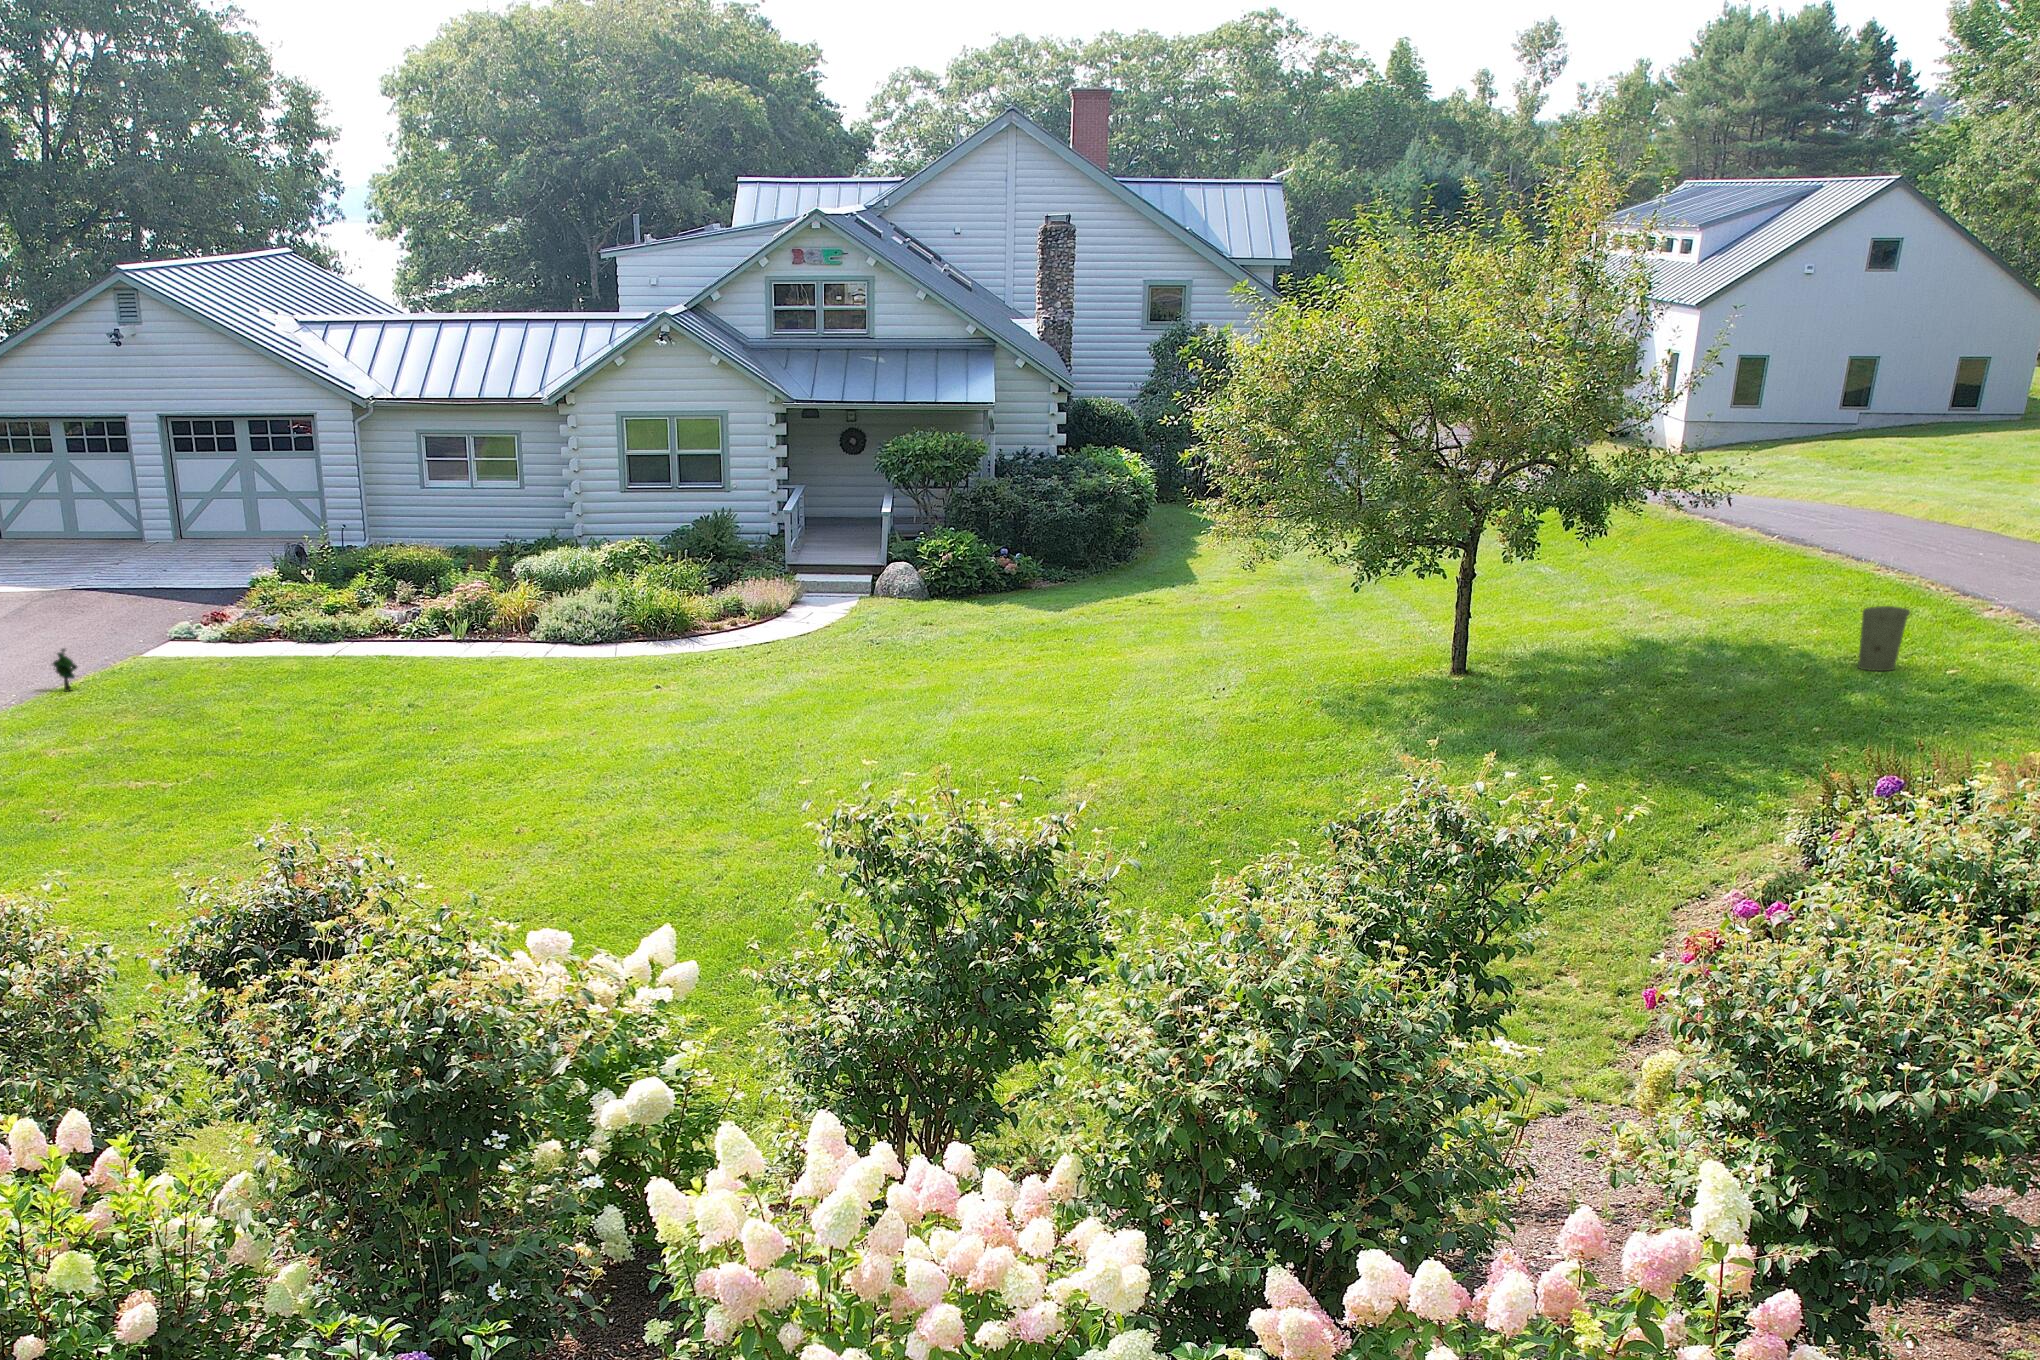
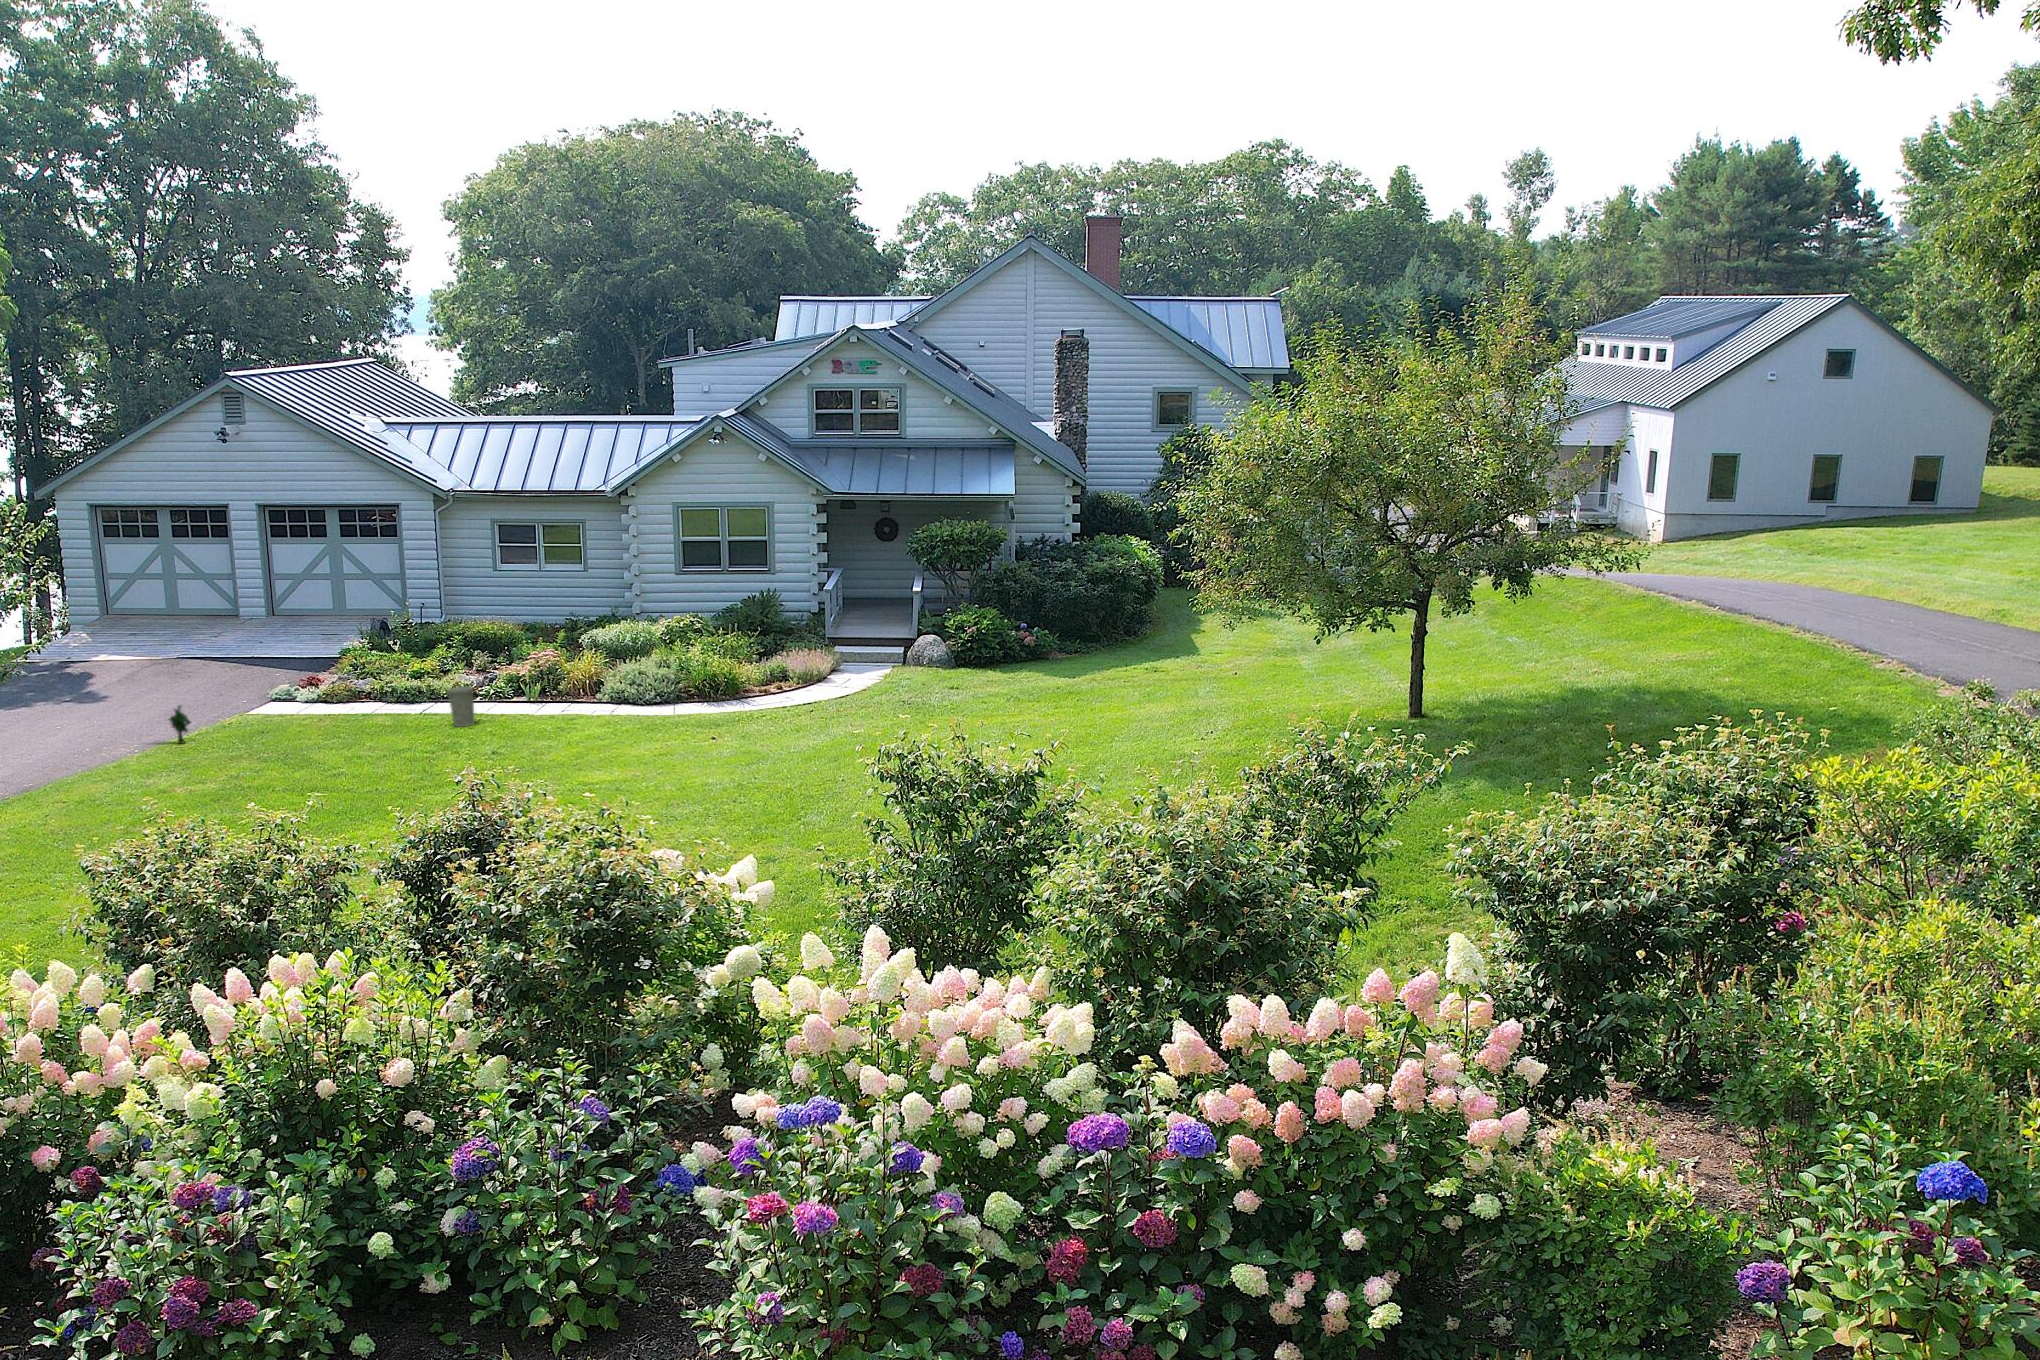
trash can: present [1858,606,1910,671] -> present [447,686,475,727]

